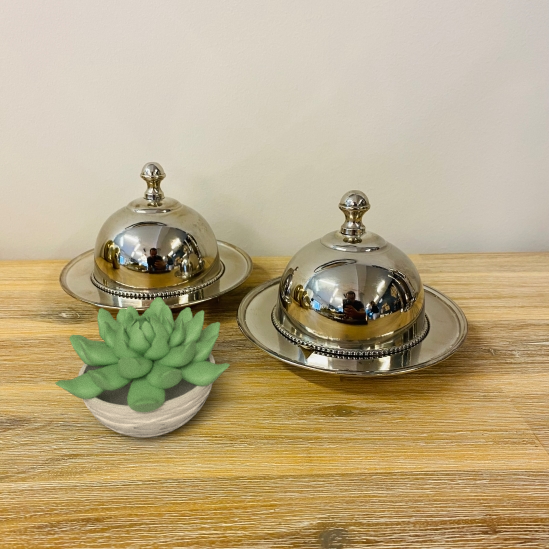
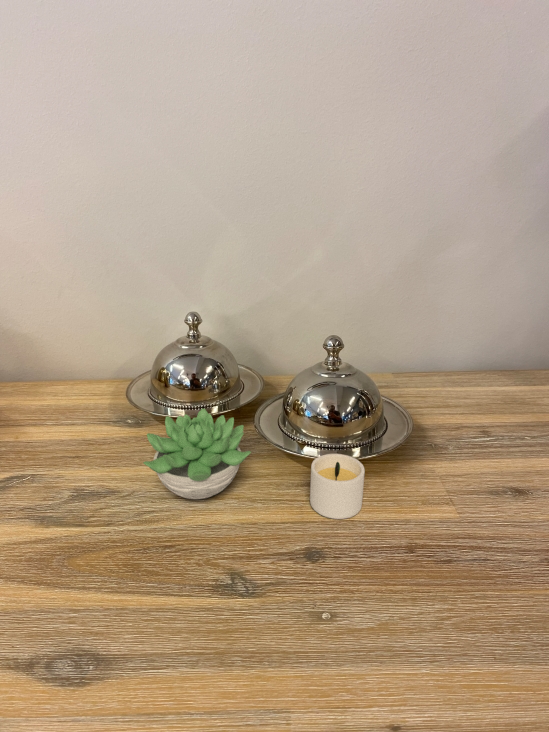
candle: none [321,367,443,470] -> present [310,454,365,519]

